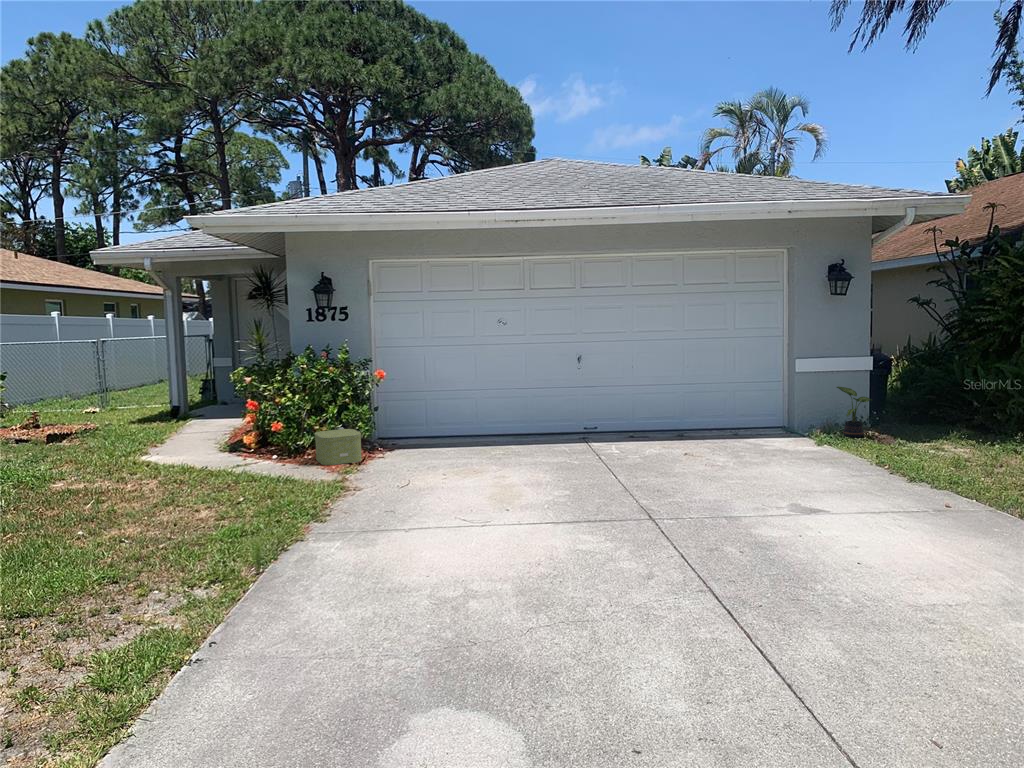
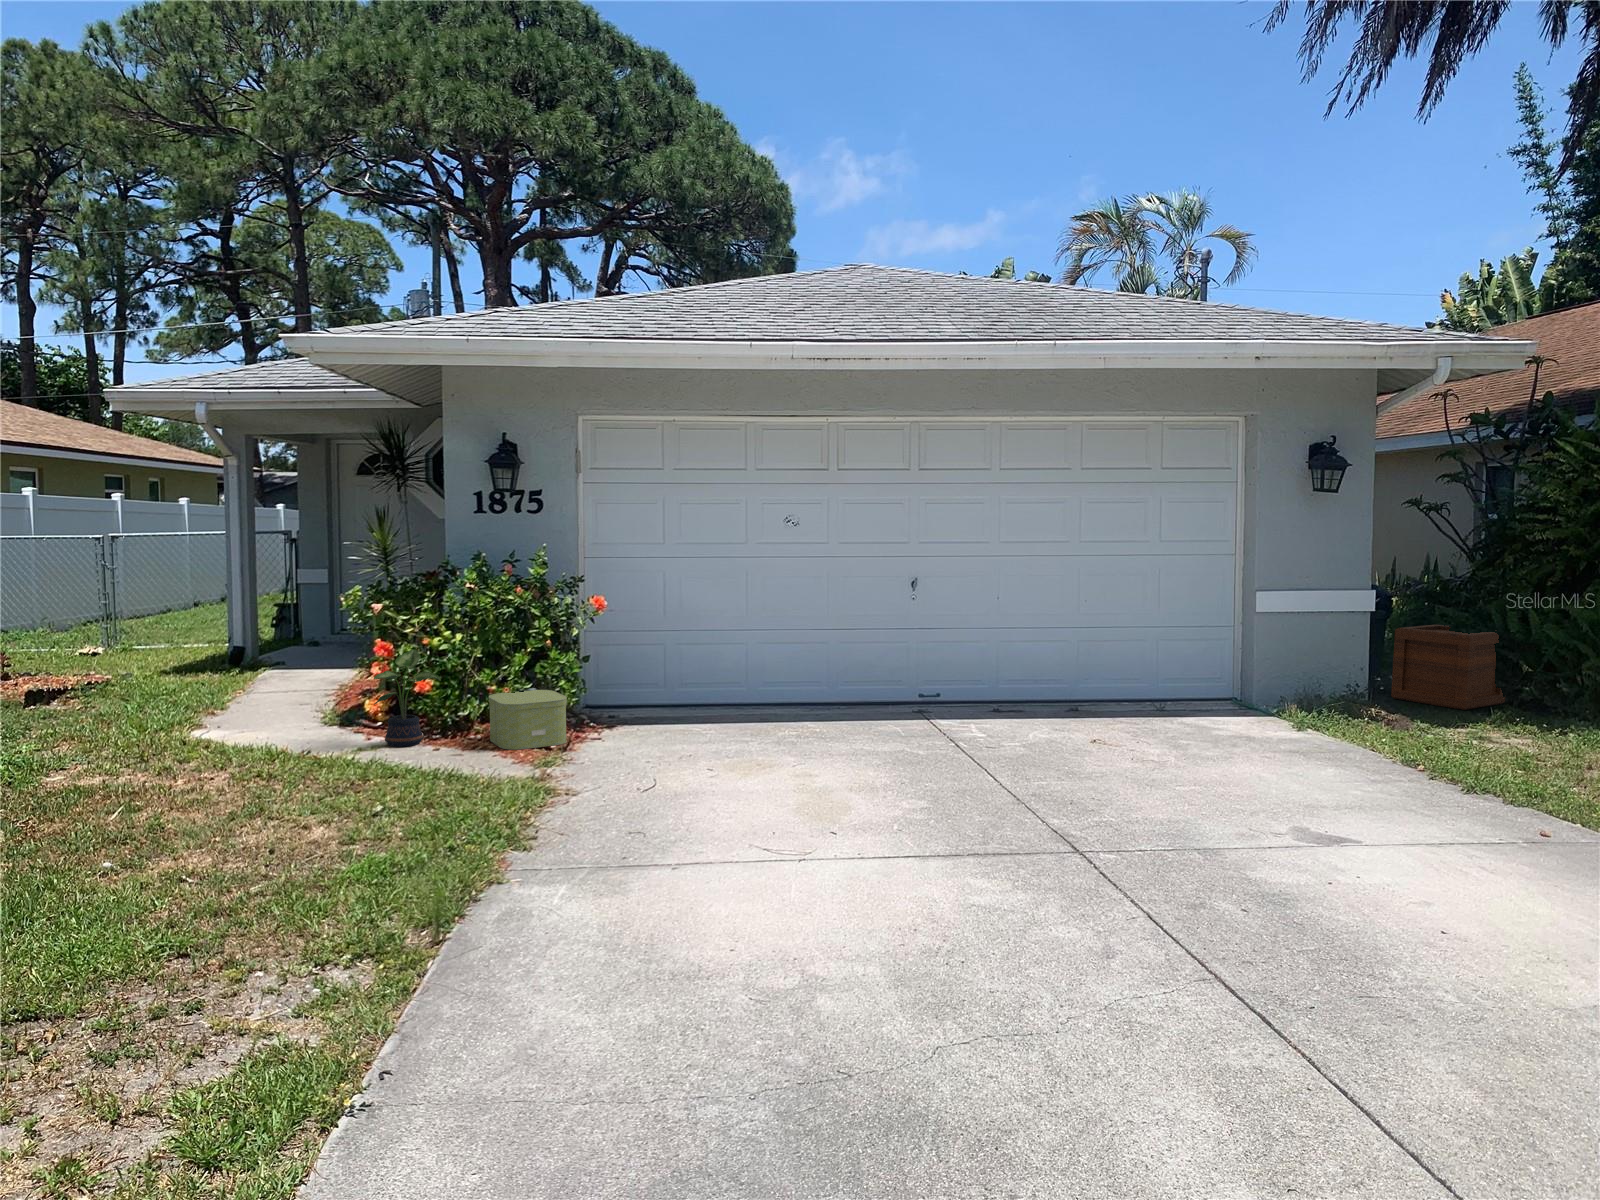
wooden crate: none [889,381,966,435] -> present [1391,625,1505,710]
potted plant: present [837,387,872,437] -> present [374,650,441,747]

